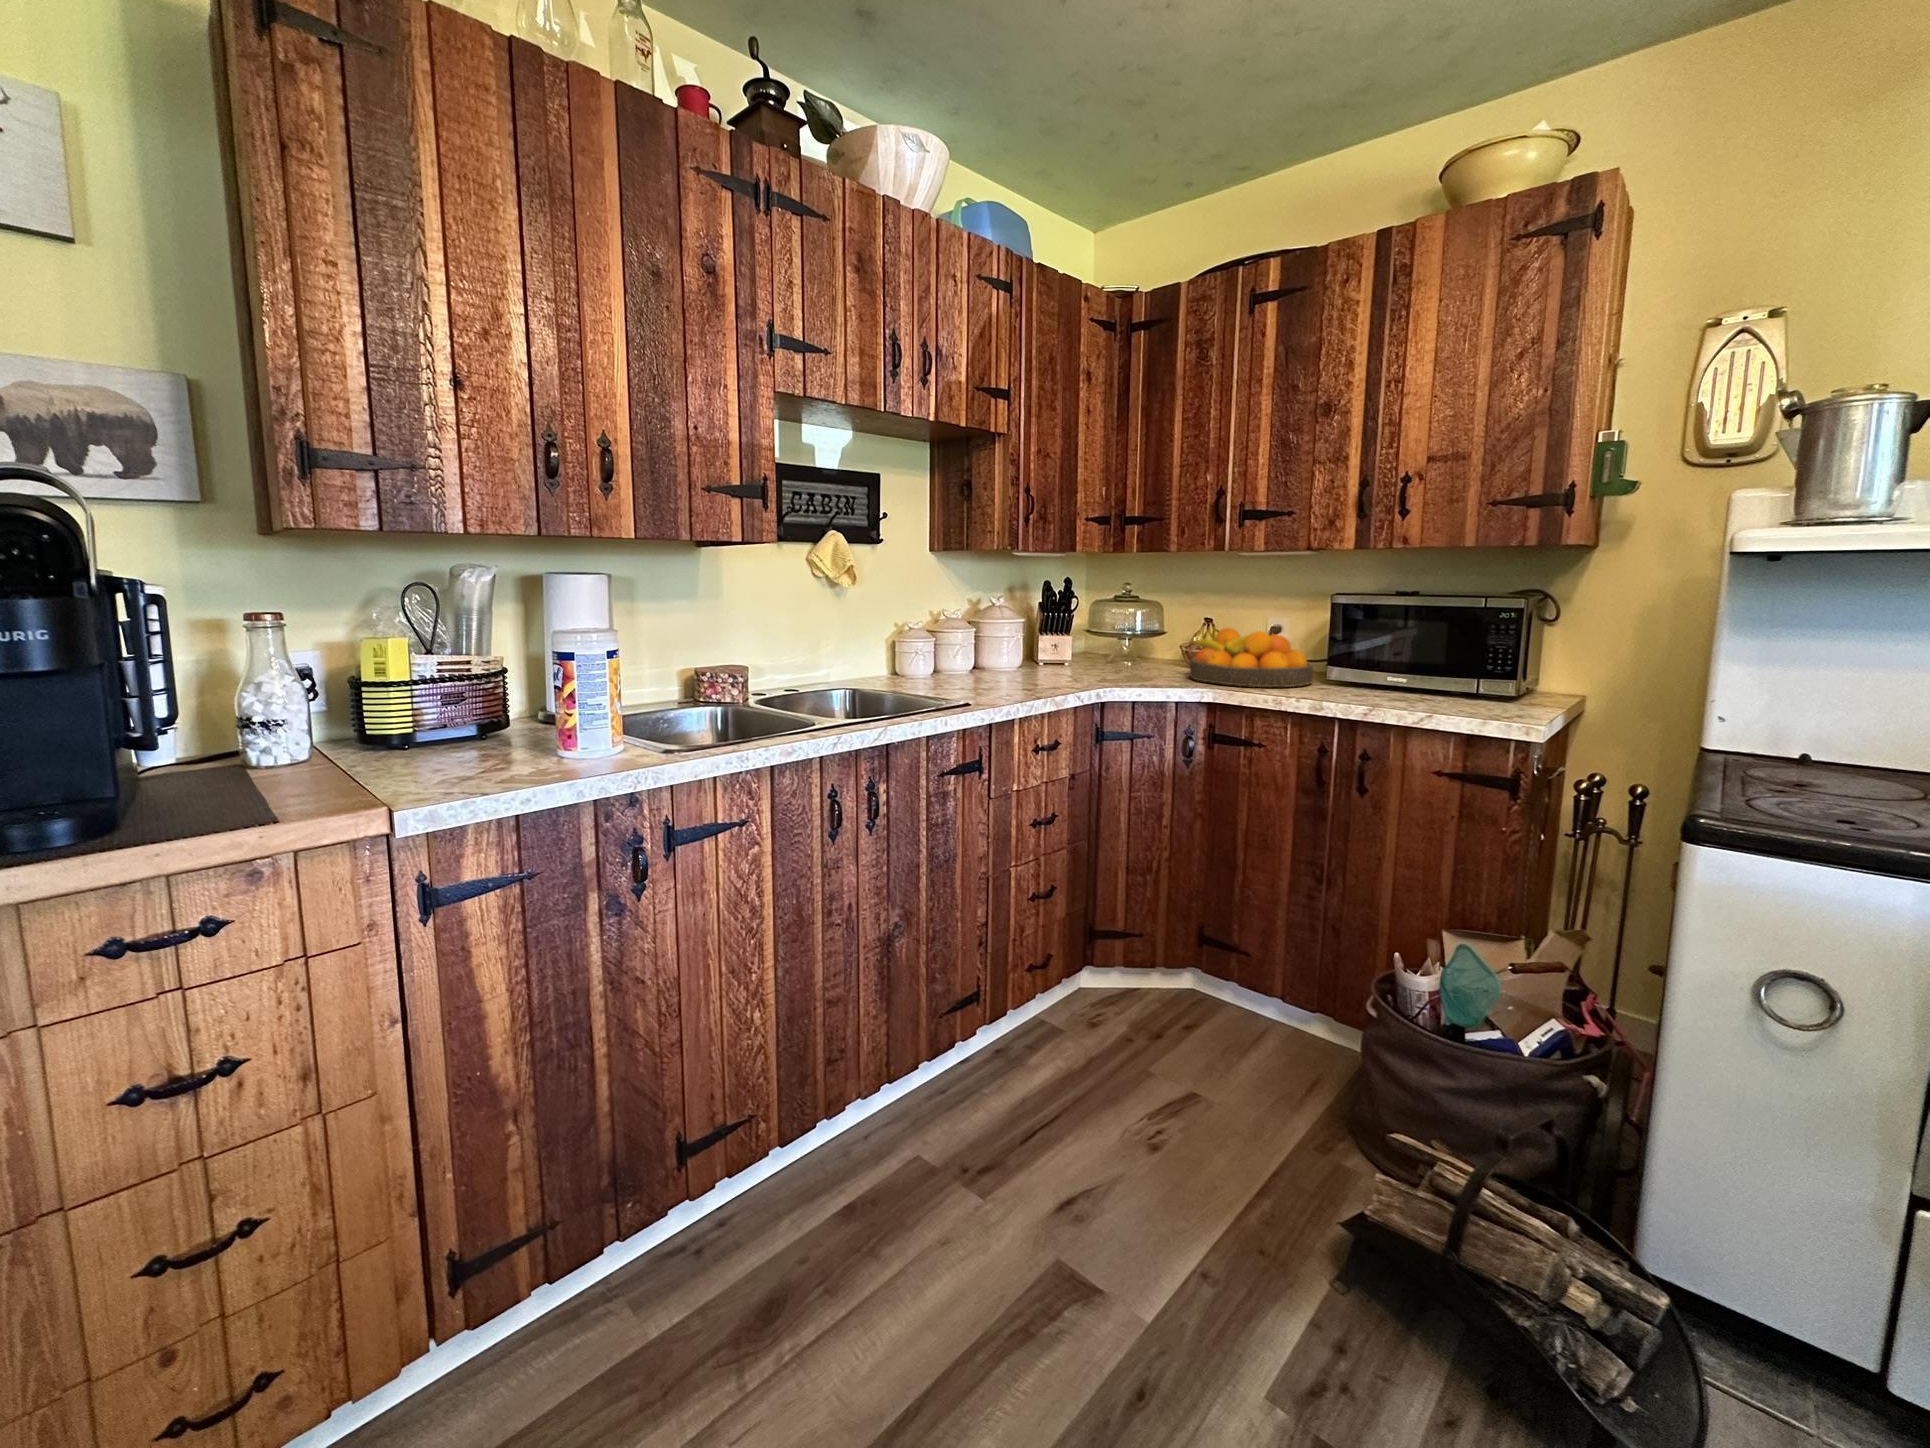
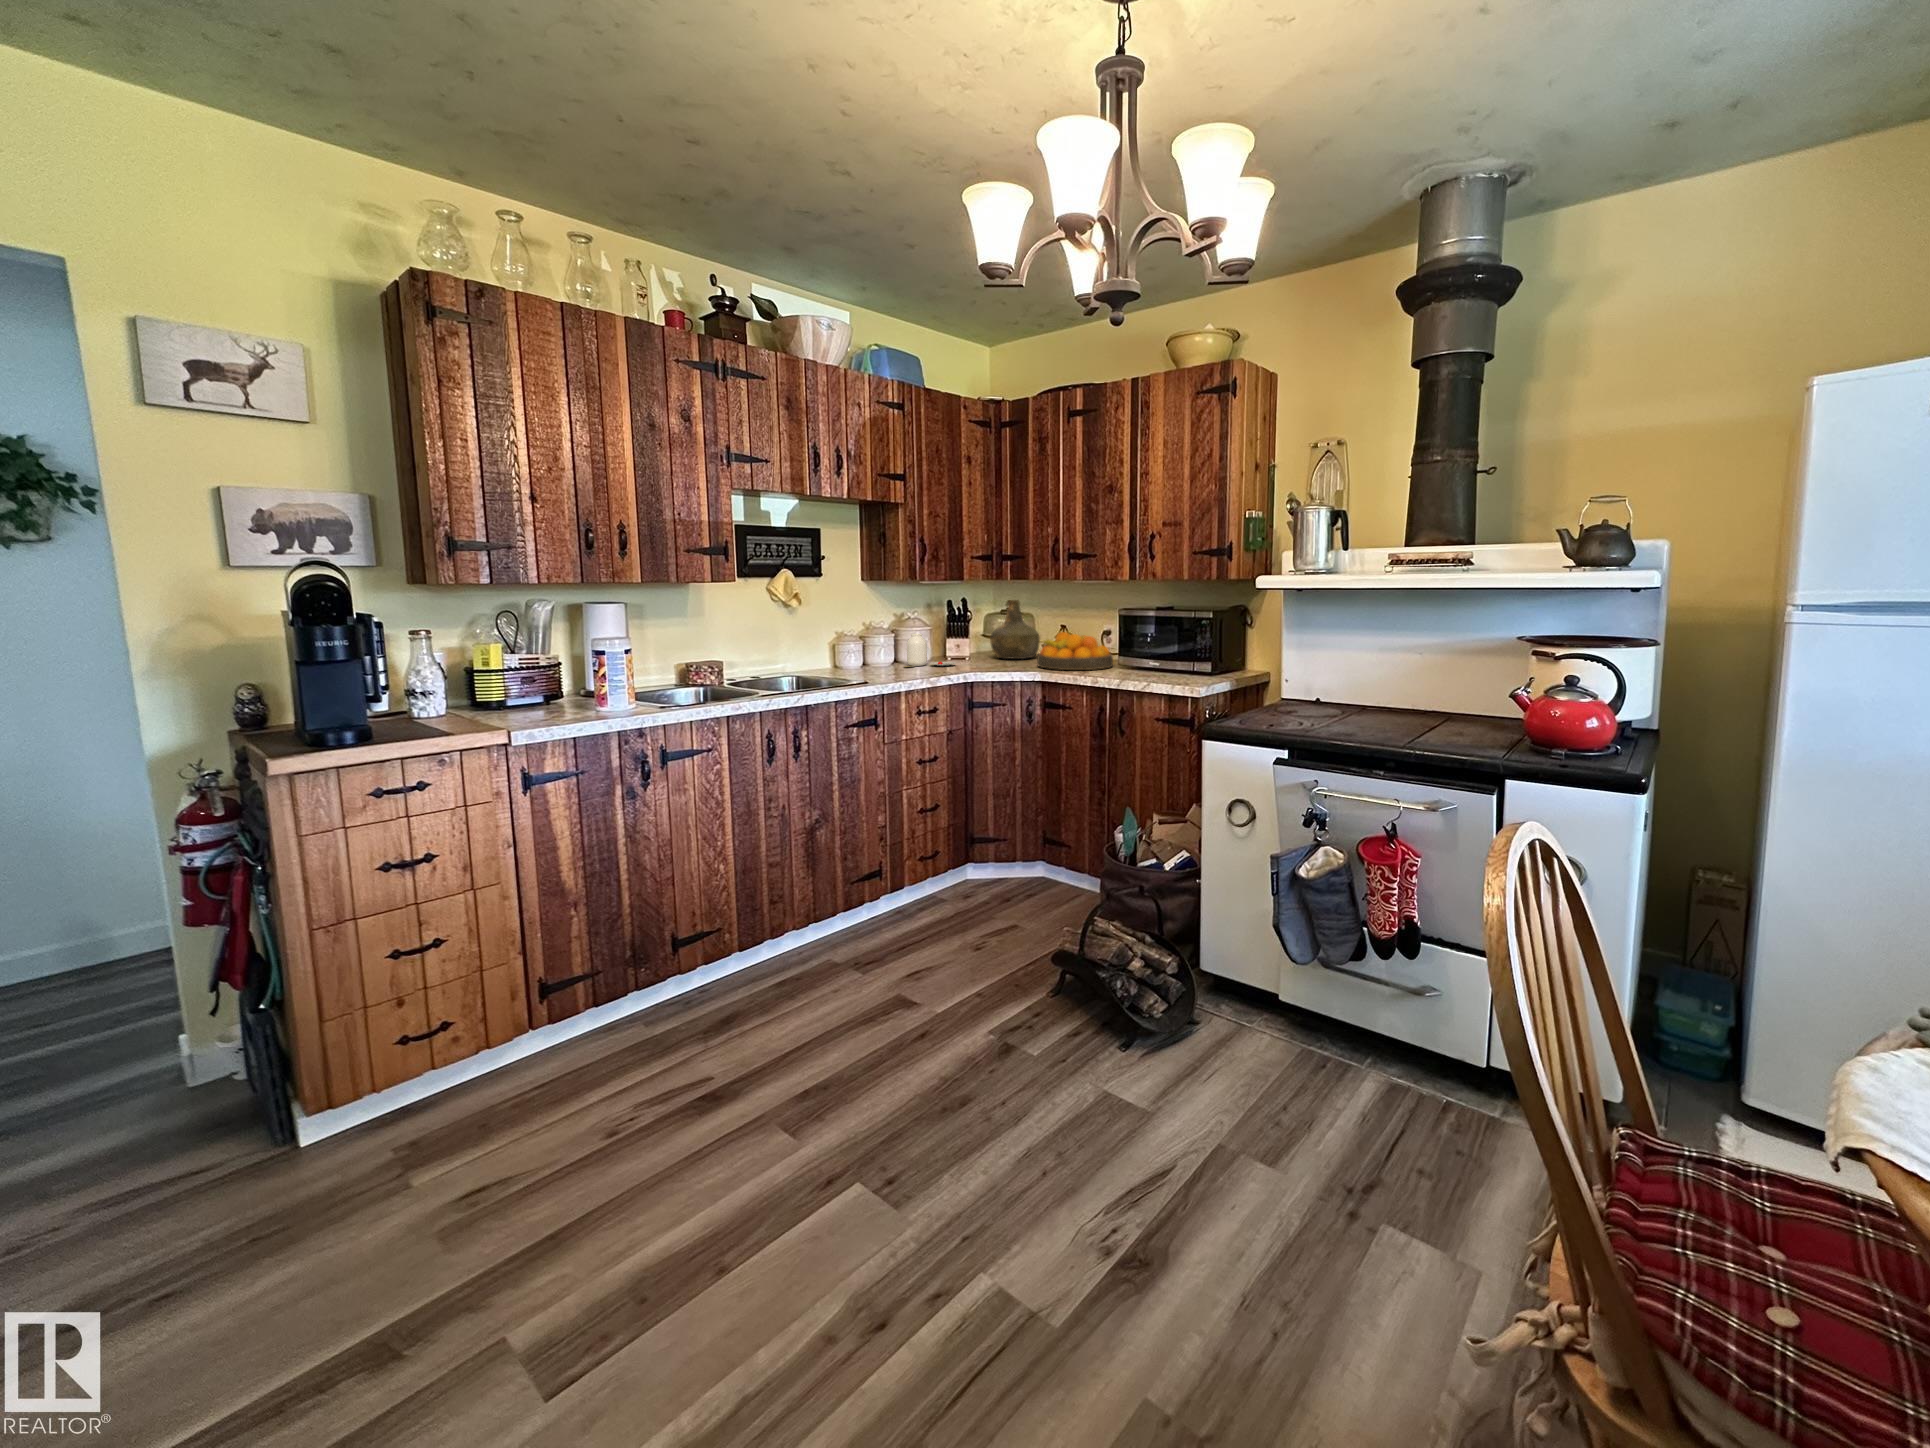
bottle: none [1097,581,1171,666] -> present [990,600,1040,659]
jar: none [988,628,1065,677] -> present [904,634,956,667]

